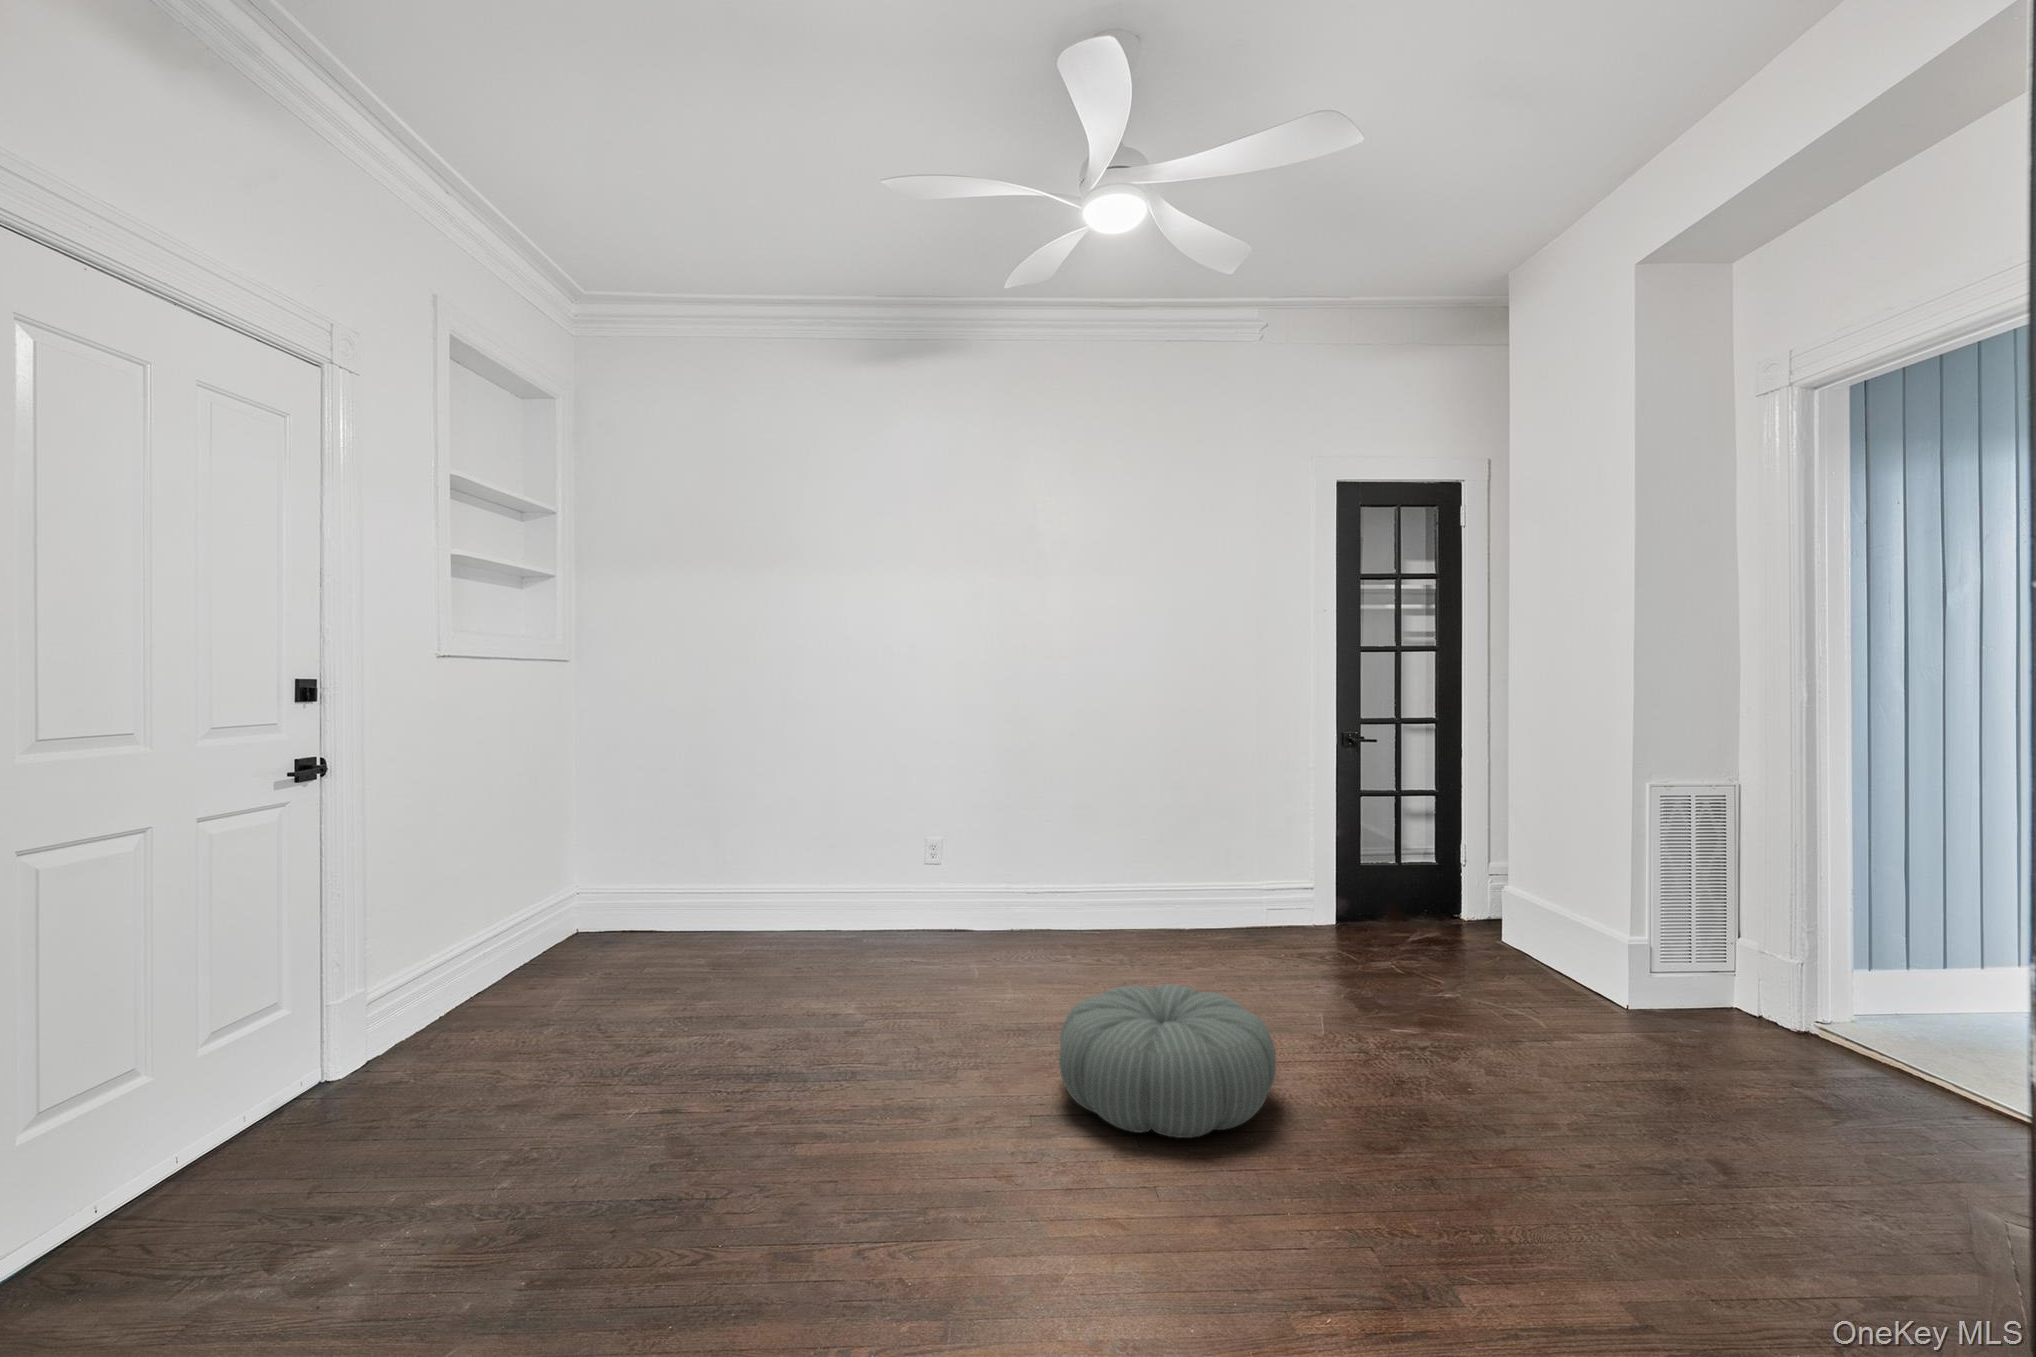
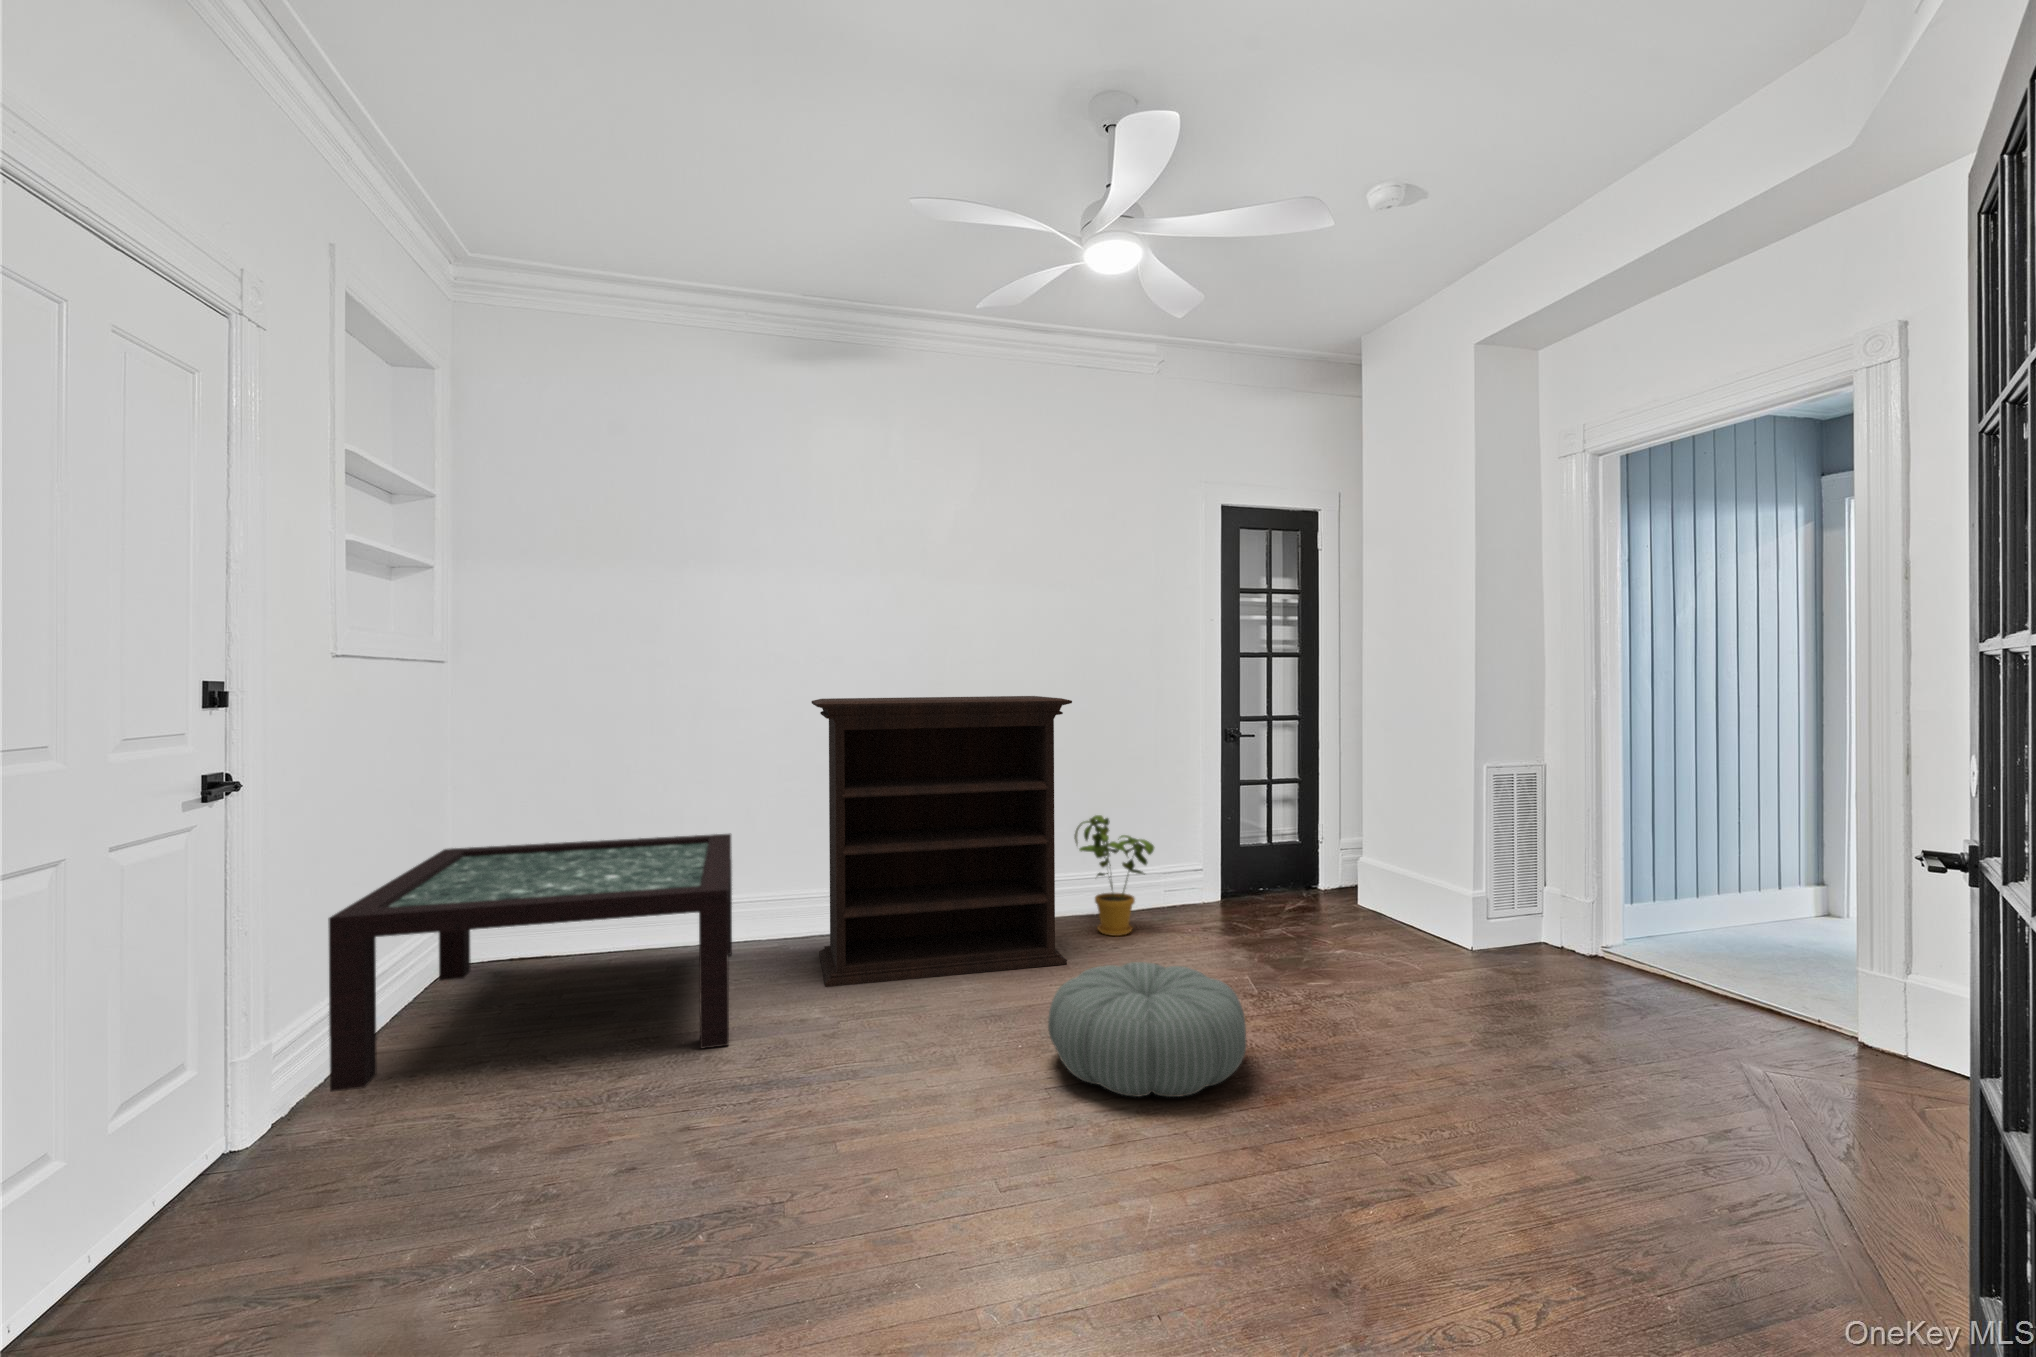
bookshelf: none [874,695,1140,983] -> present [812,696,1072,987]
house plant: none [1160,823,1246,953] -> present [1074,815,1154,936]
coffee table: none [422,827,817,1042] -> present [328,834,732,1092]

